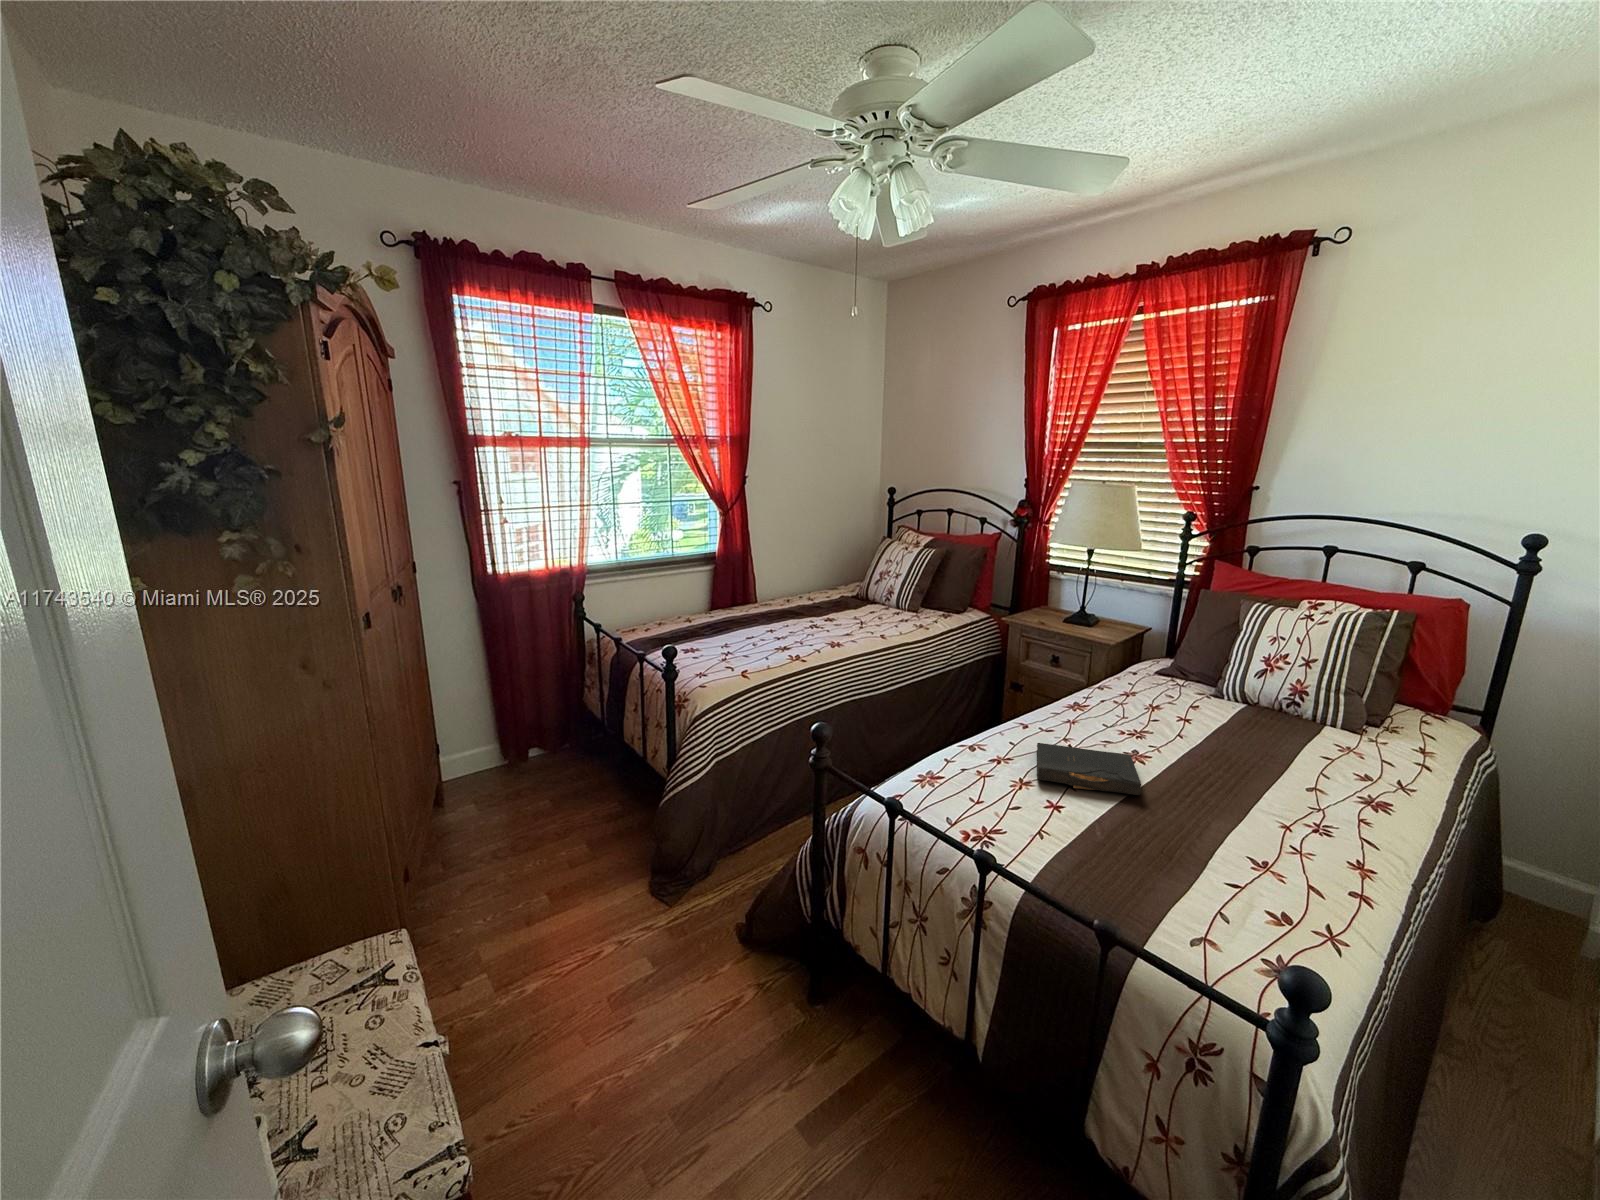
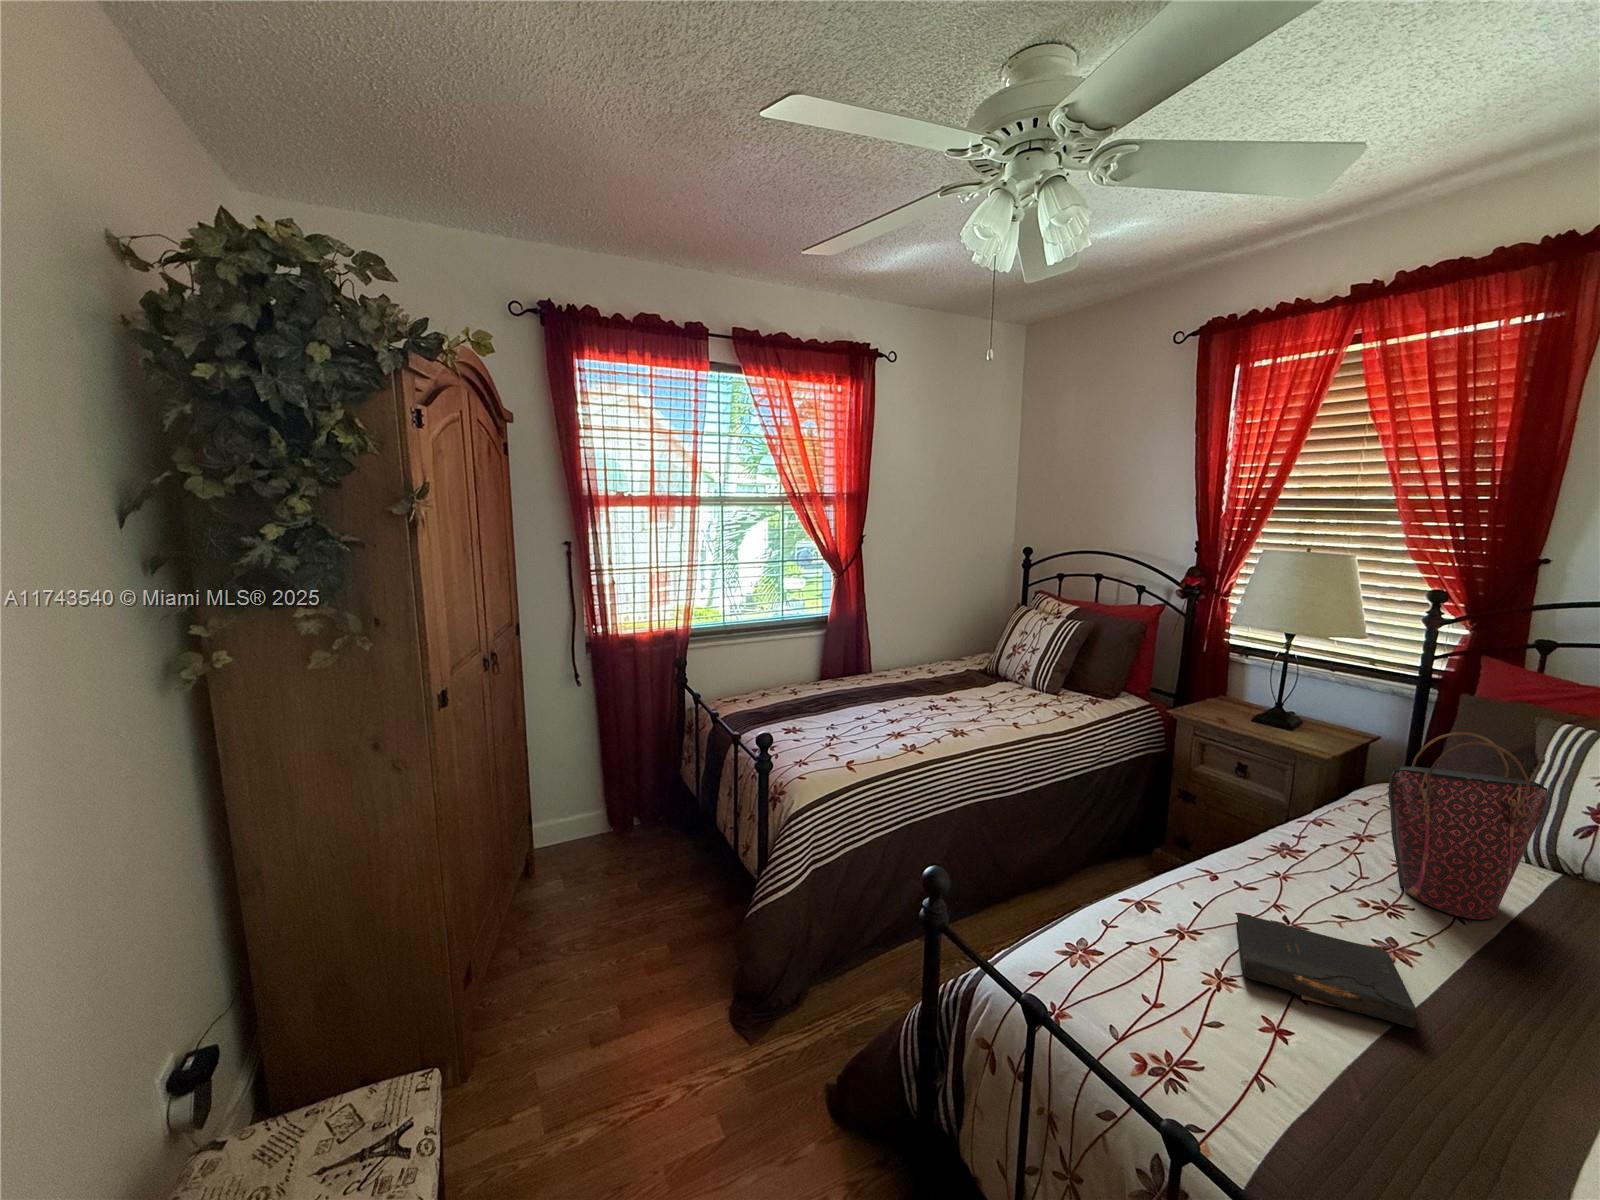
handbag: none [1140,605,1234,733] -> present [1388,732,1548,920]

